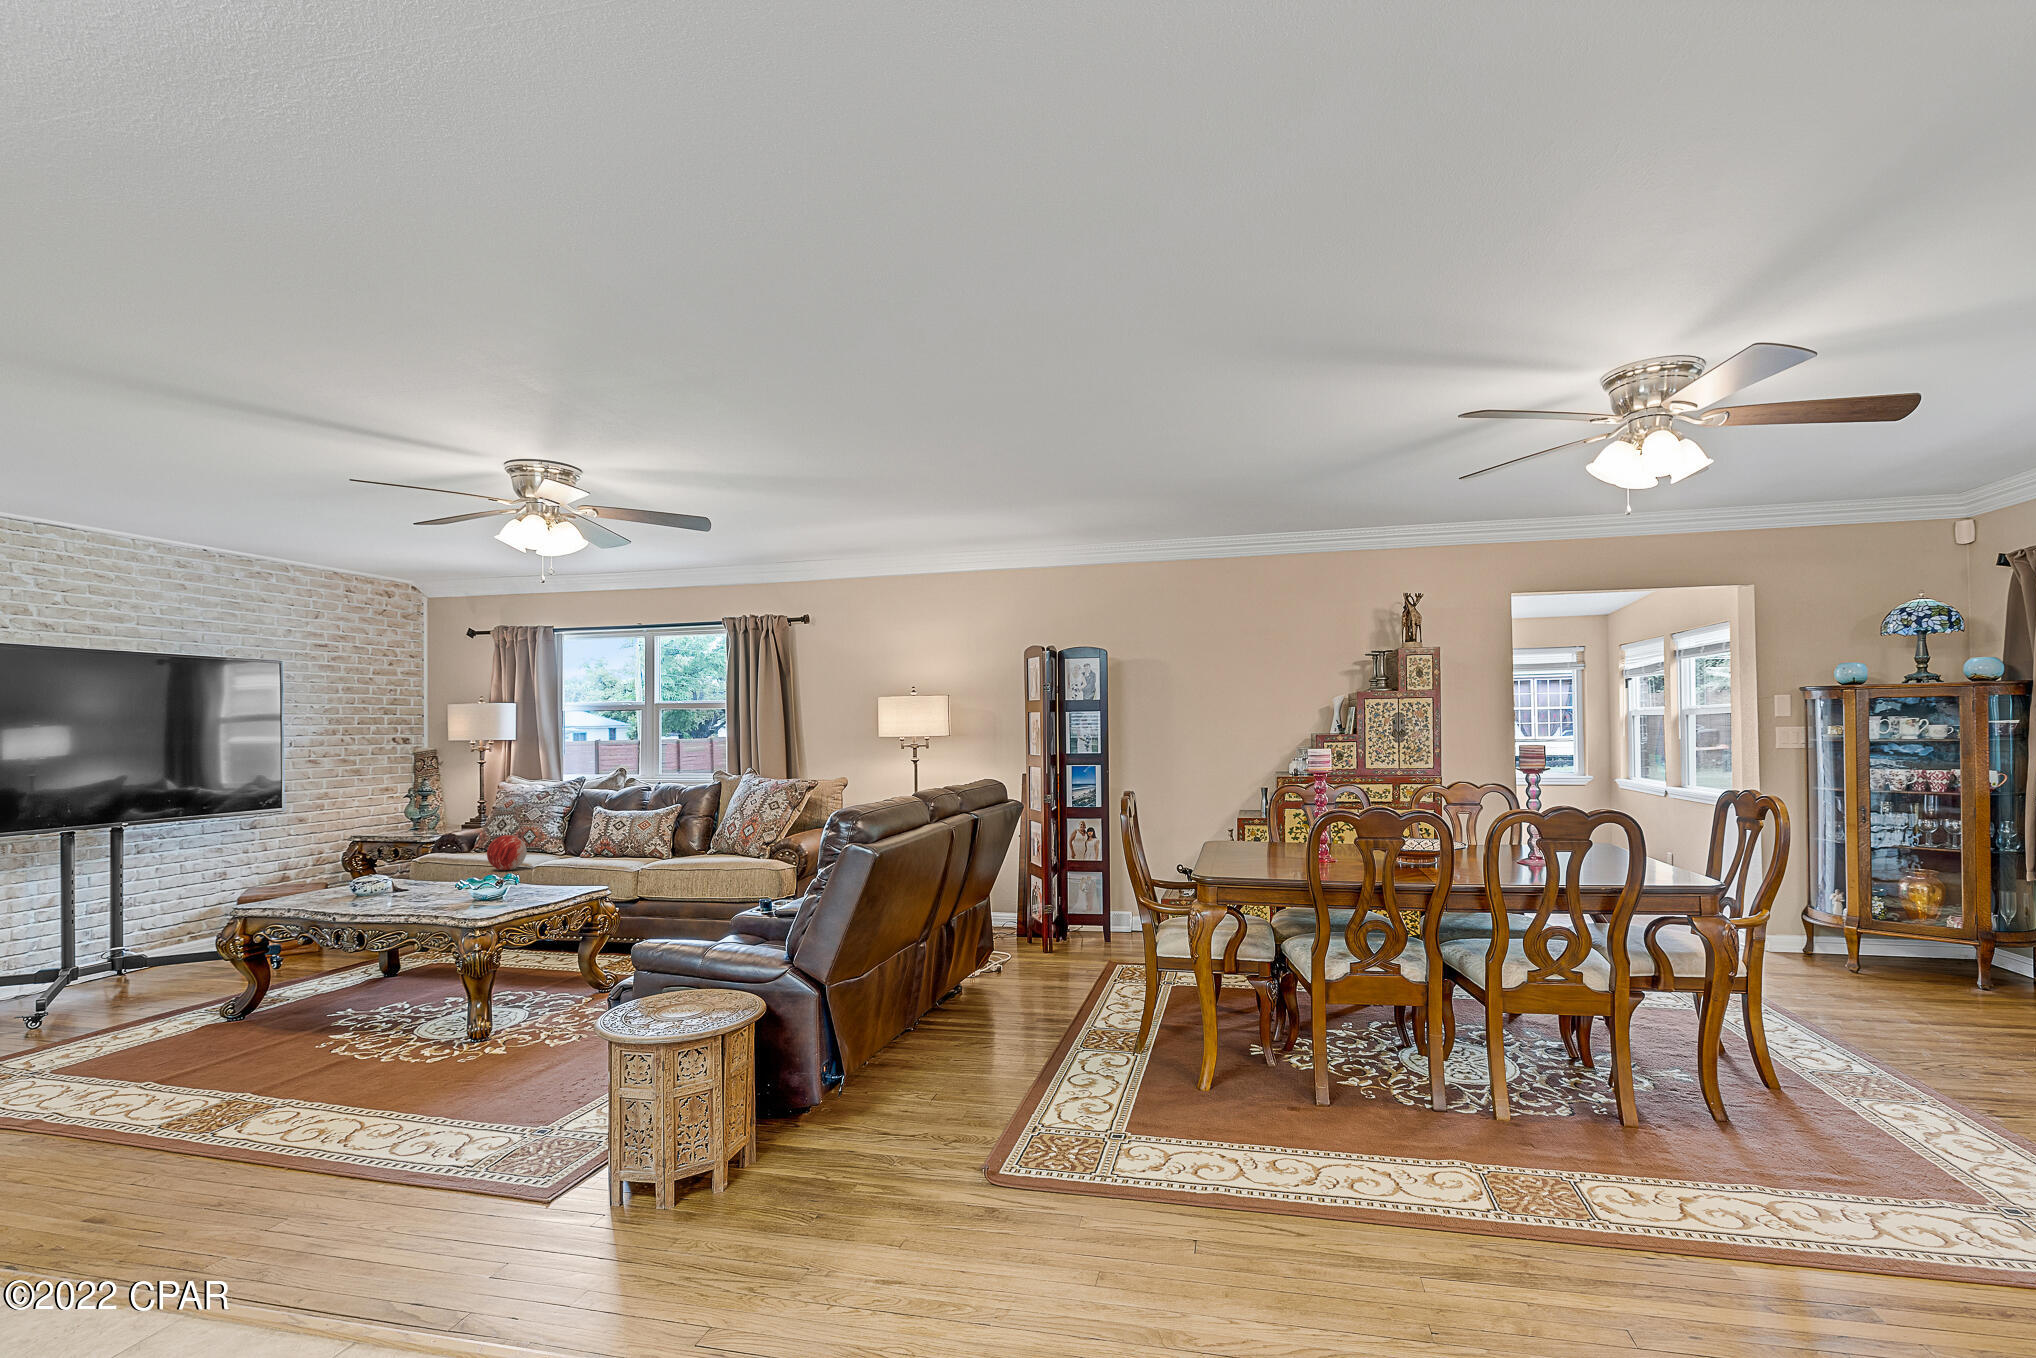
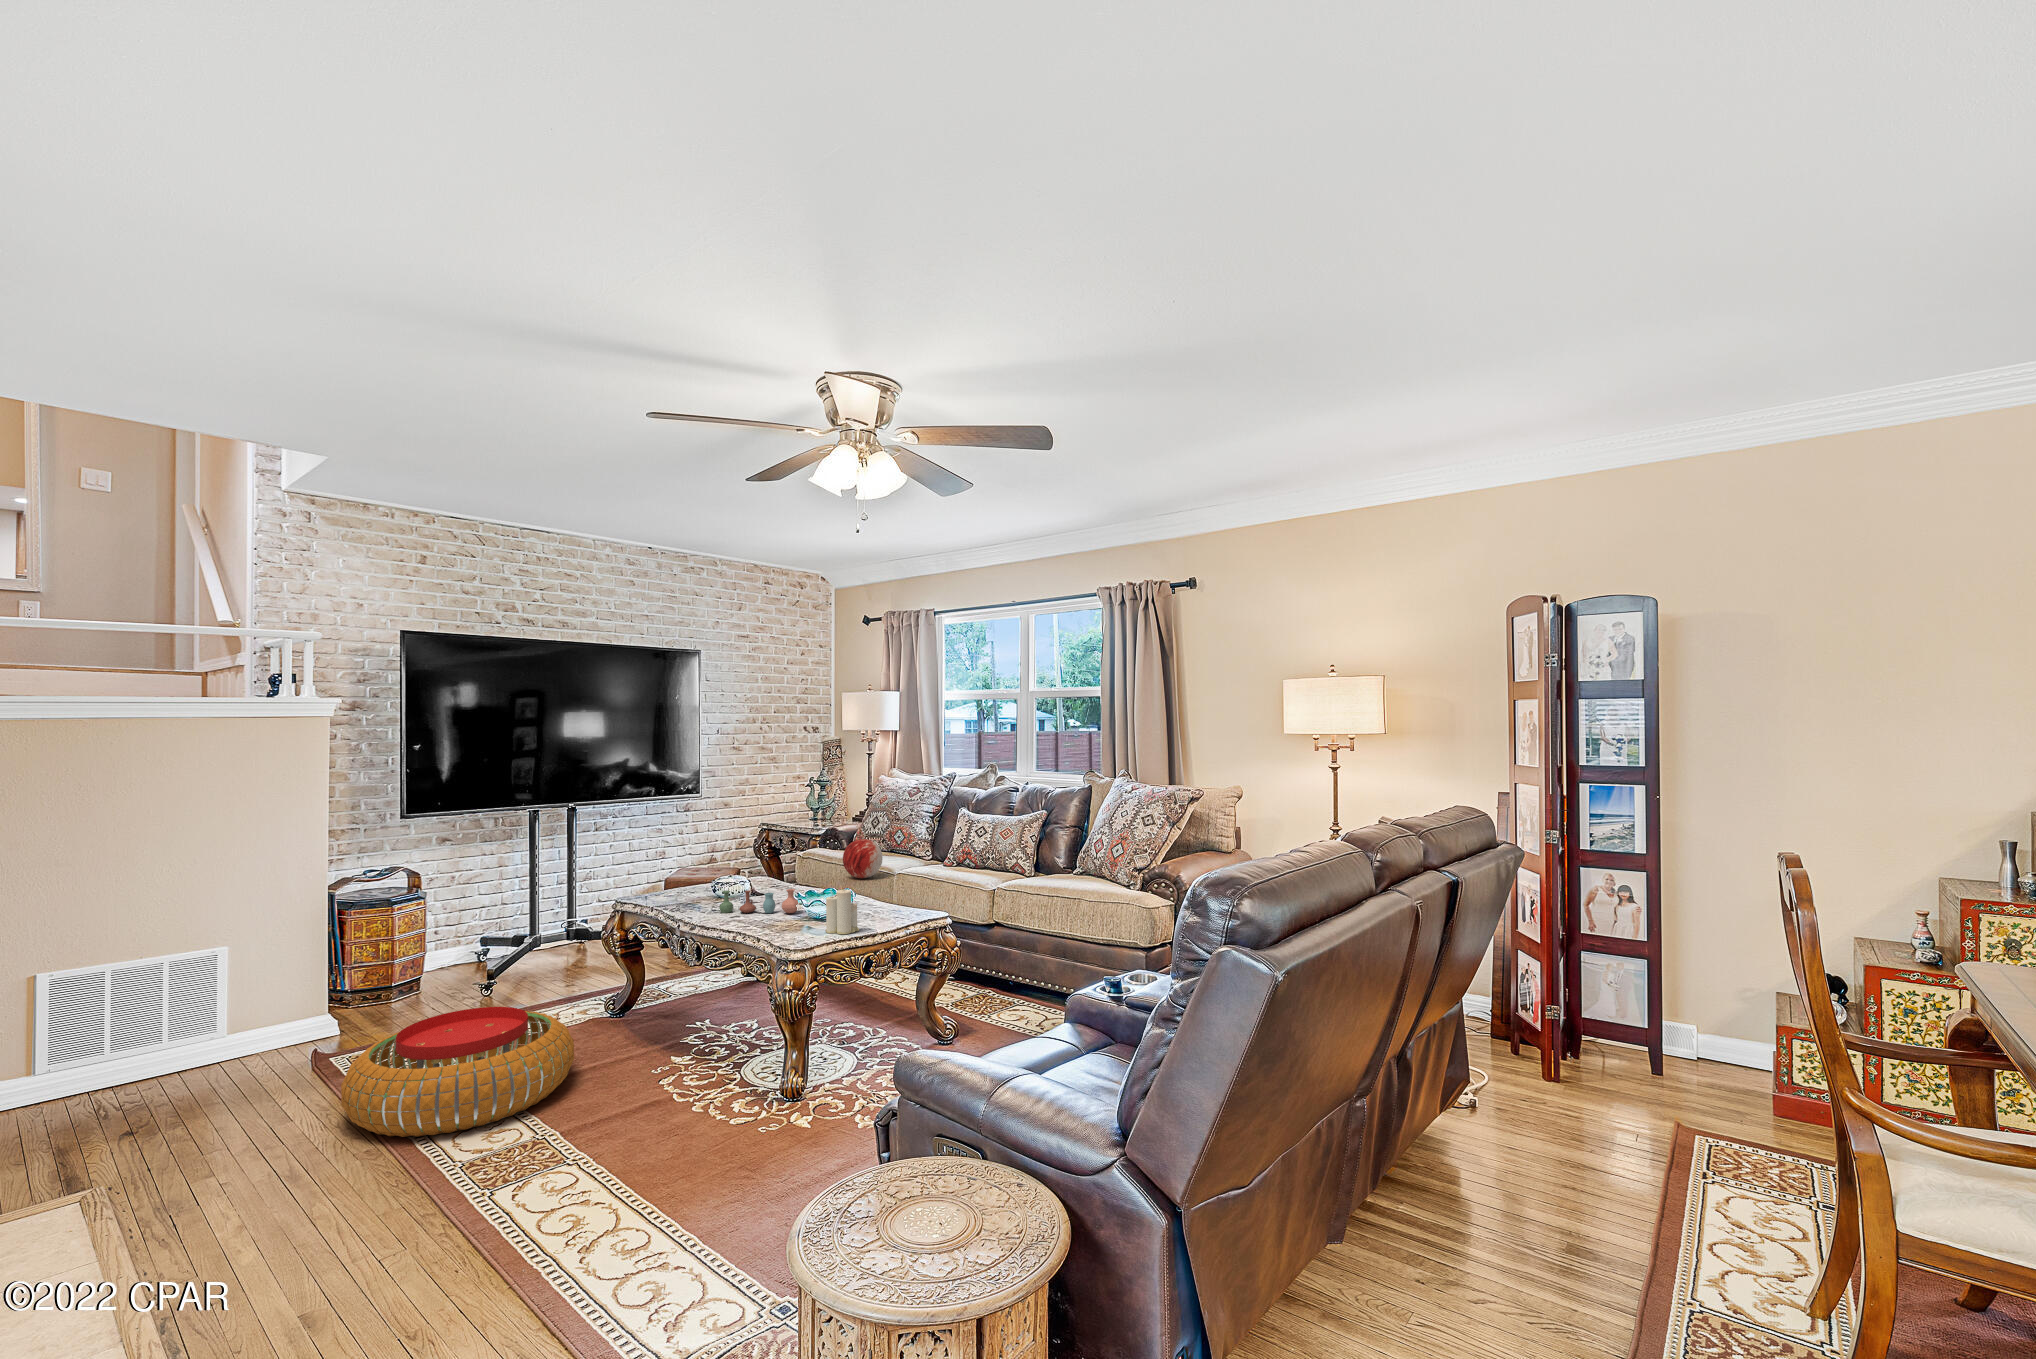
candle: none [523,857,553,896] -> present [825,889,859,934]
vase: none [399,870,482,895] -> present [719,889,798,913]
pouf: none [51,983,286,1089] -> present [341,1007,574,1137]

